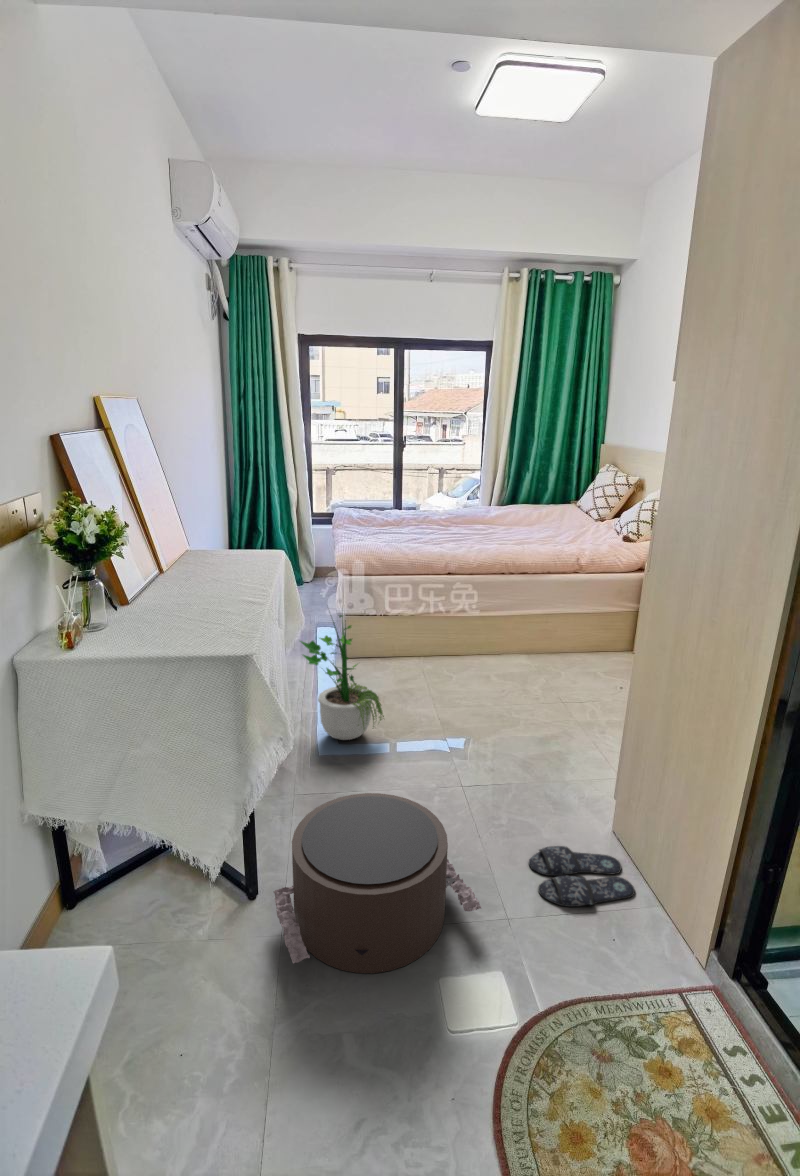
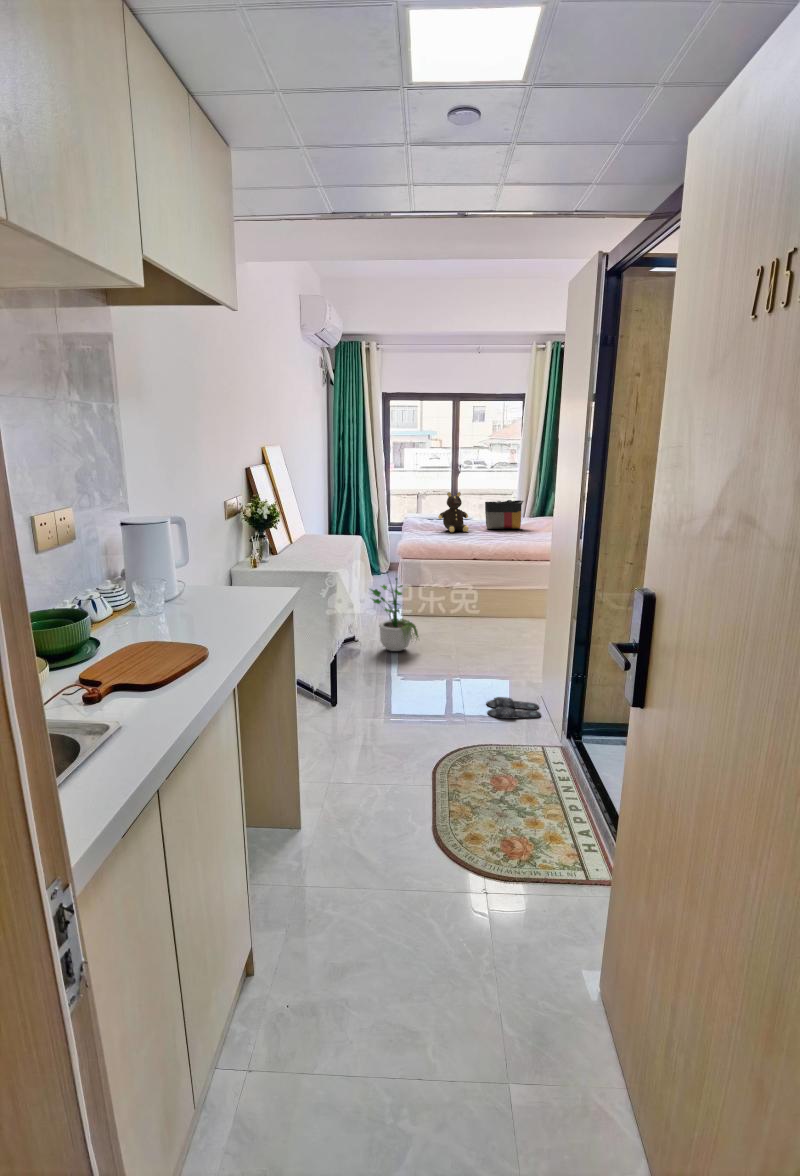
teddy bear: none [389,474,432,531] -> present [438,492,469,532]
tote bag: none [453,484,506,525] -> present [485,500,524,529]
pouf: present [274,793,481,973] -> none [346,658,451,731]

